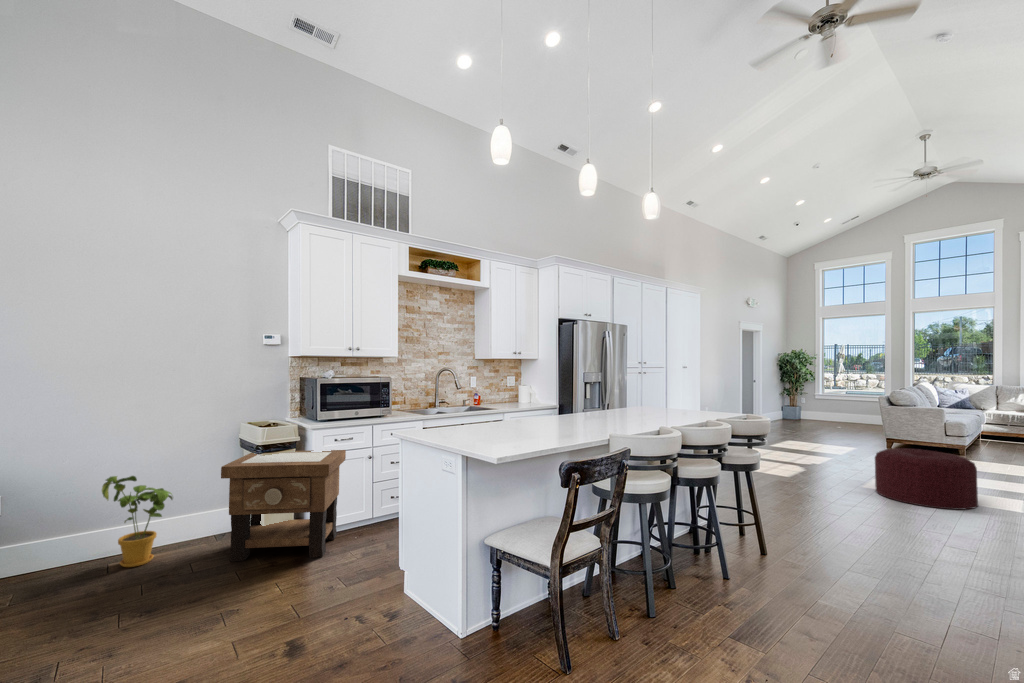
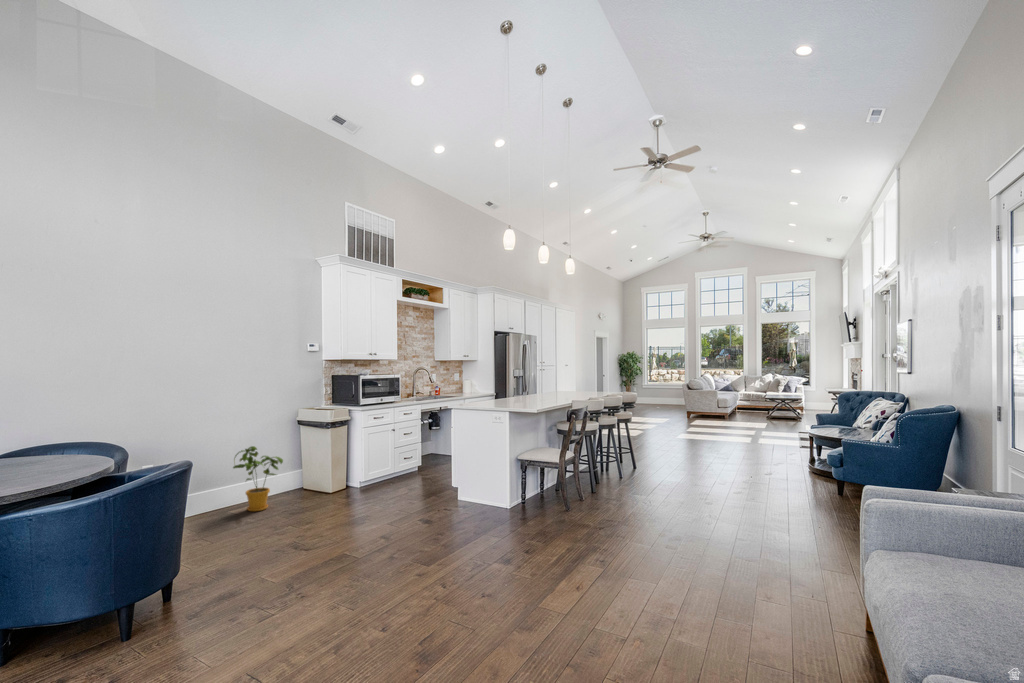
ottoman: present [875,448,978,510] -> none [684,413,733,444]
side table: present [221,450,346,561] -> none [318,426,394,502]

